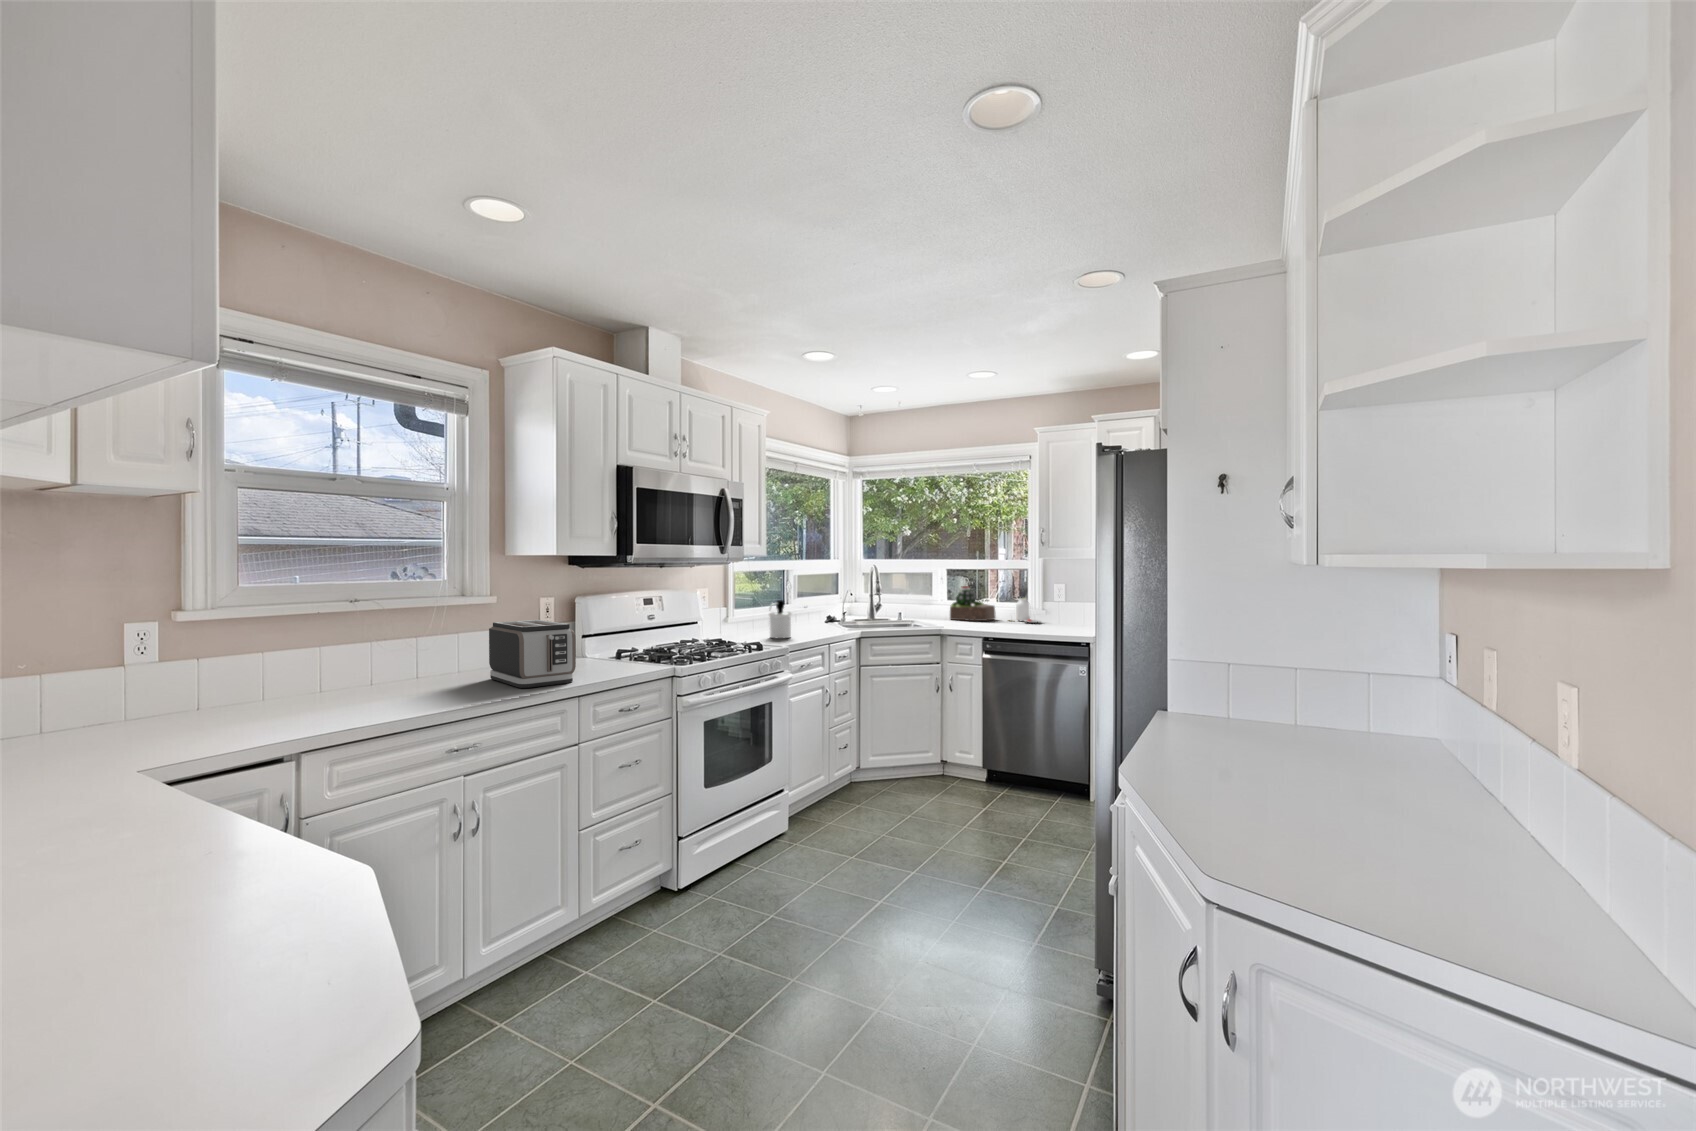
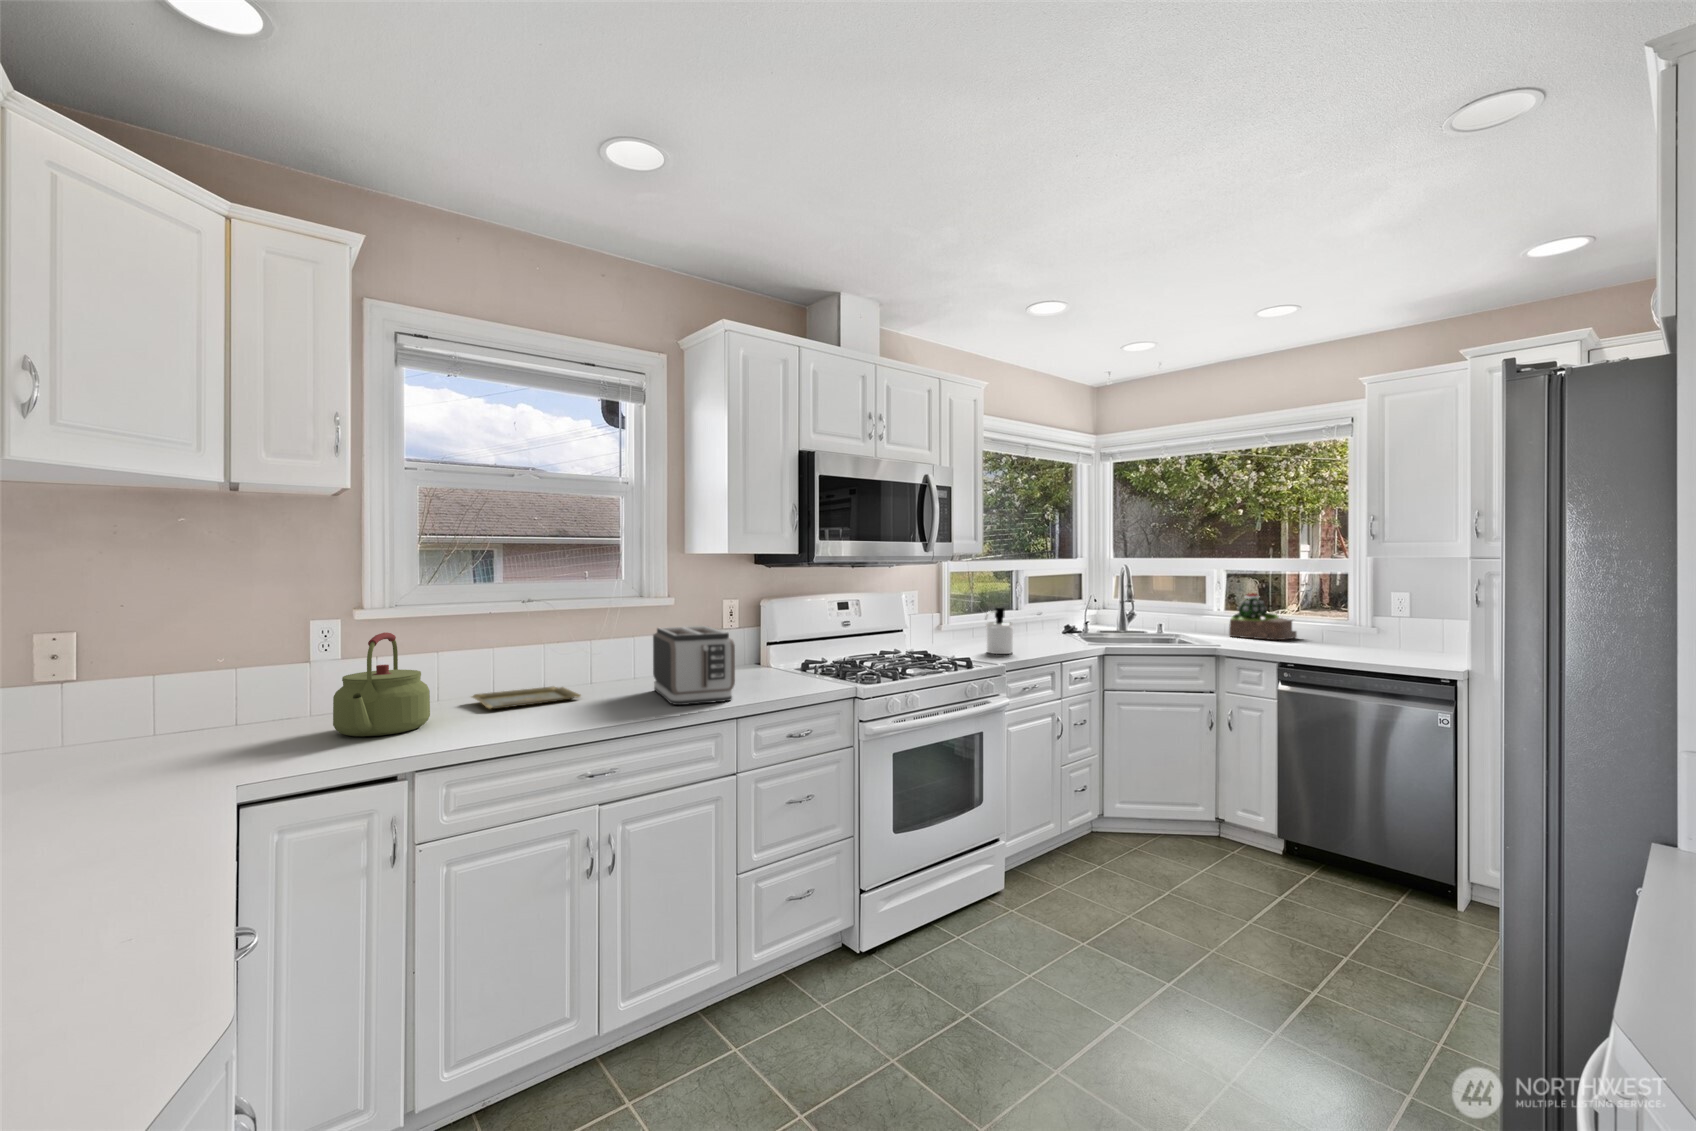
jar: present [1016,598,1039,623] -> none [1314,611,1369,645]
kettle: none [182,631,284,730] -> present [333,633,430,736]
tray: none [304,680,422,701] -> present [472,686,581,709]

